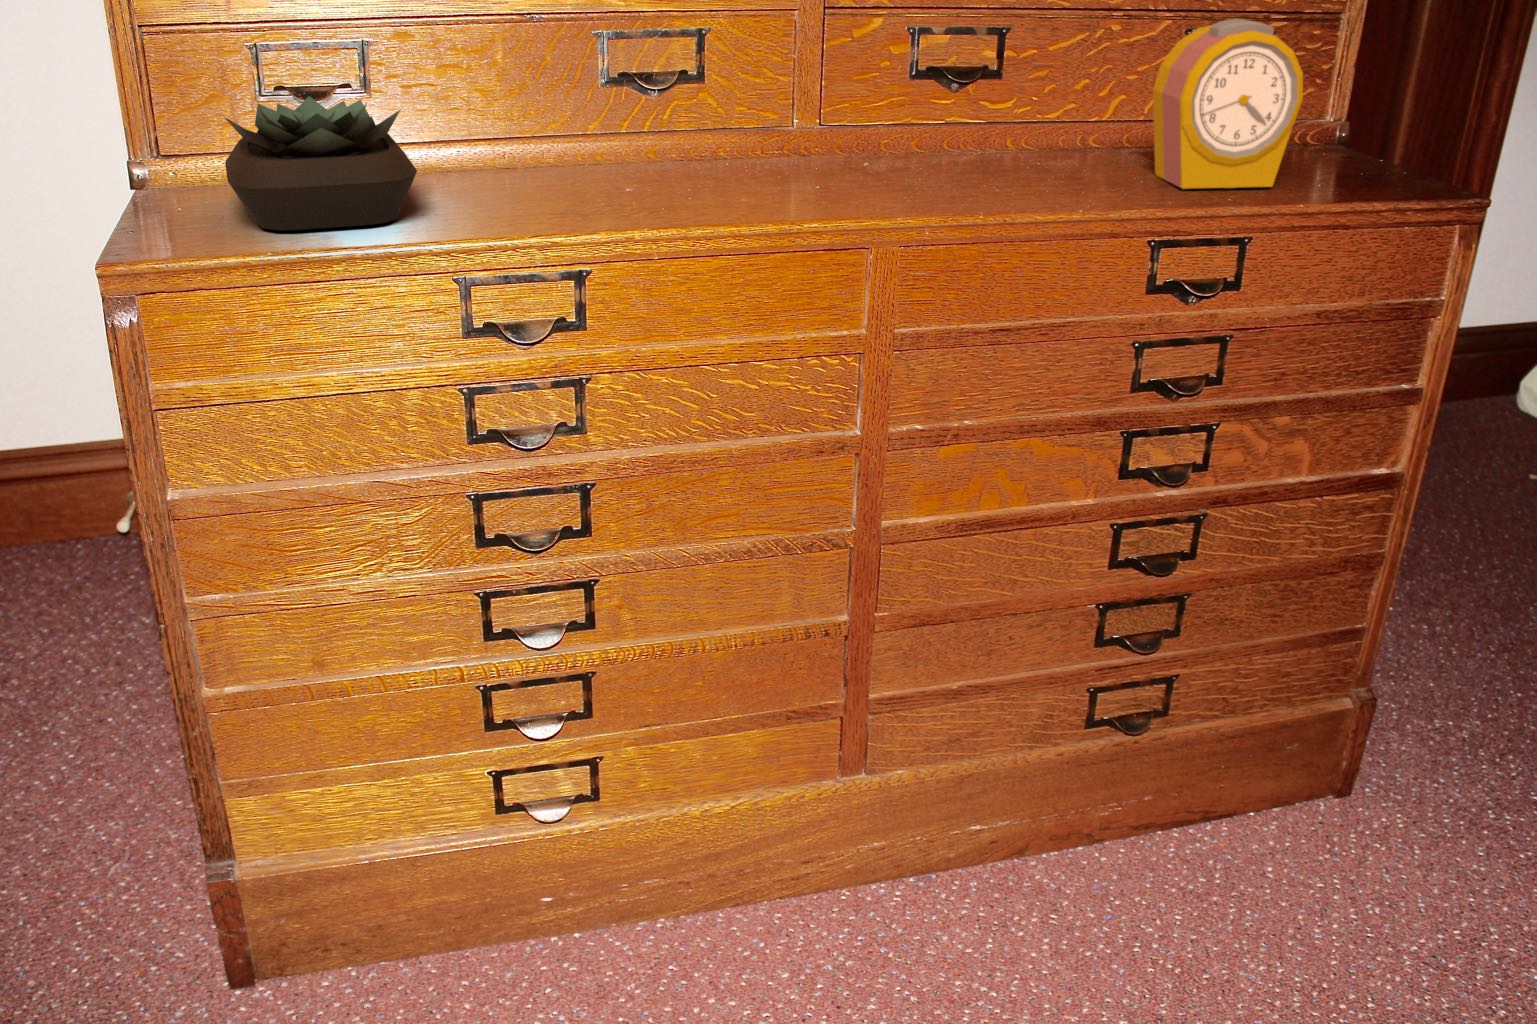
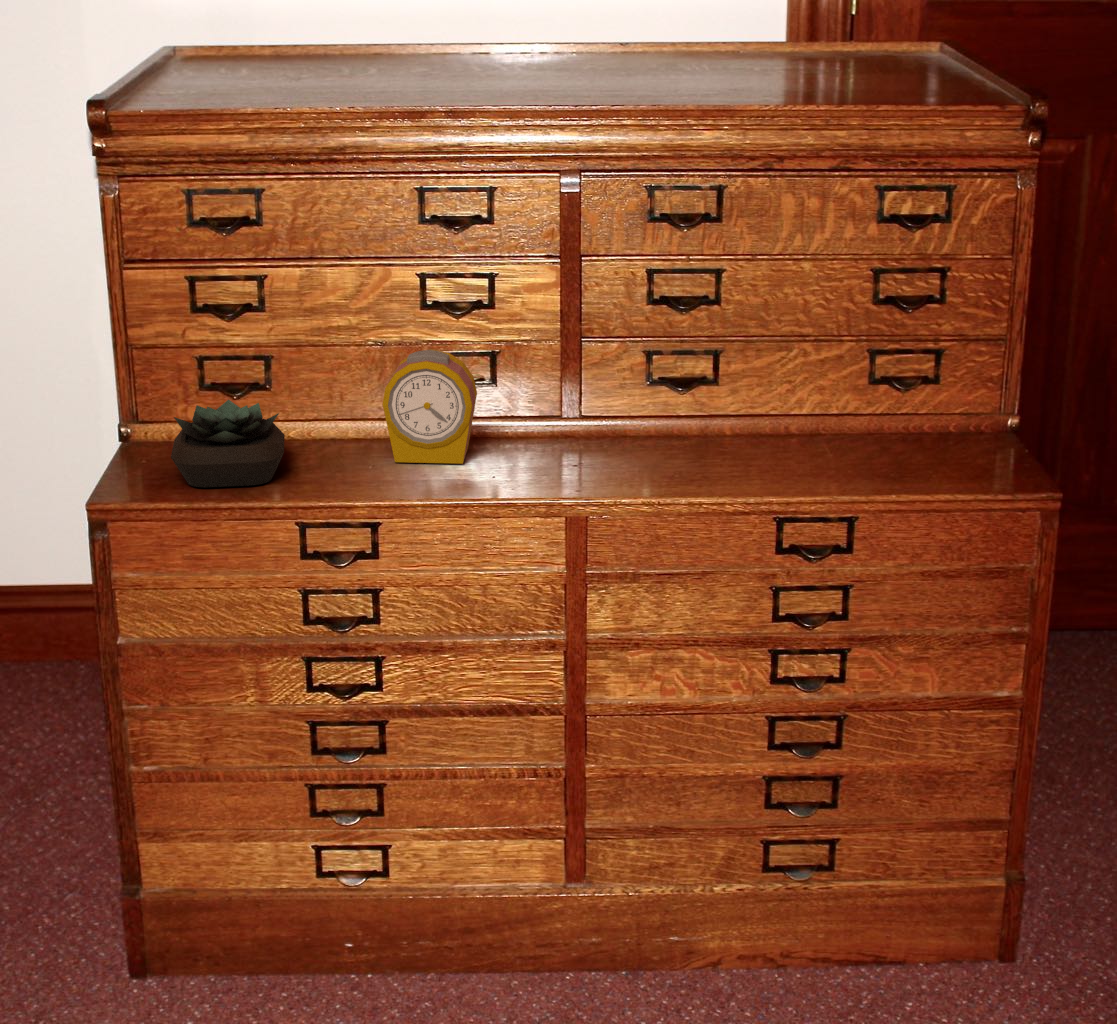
alarm clock: present [1153,18,1303,189] -> present [382,349,477,464]

